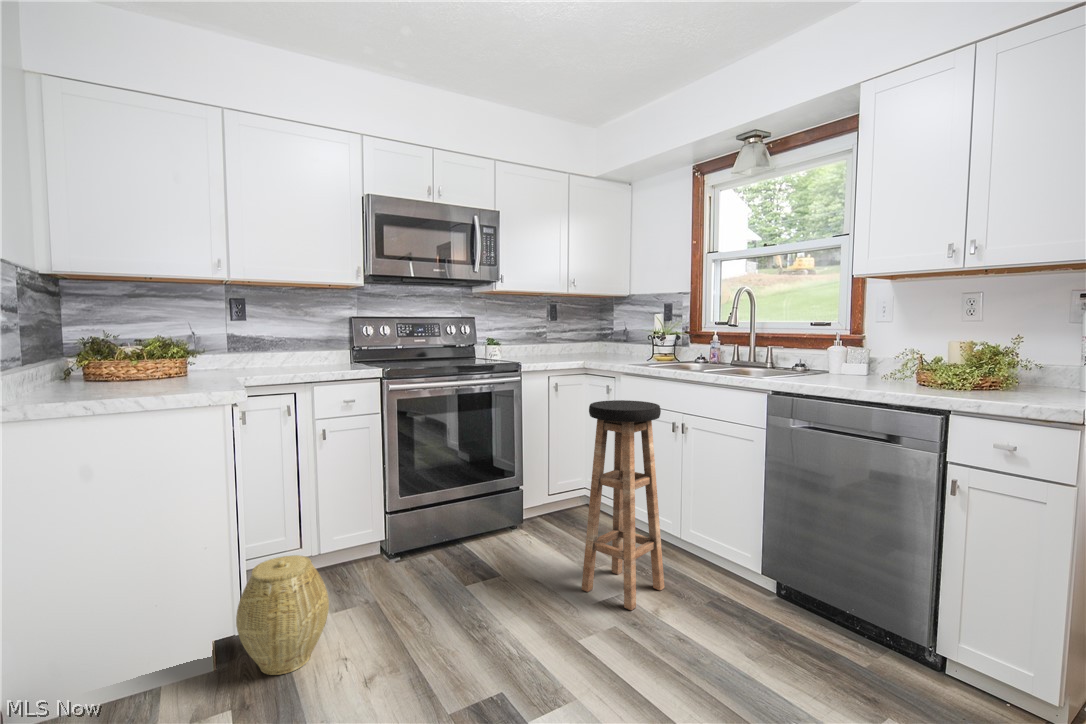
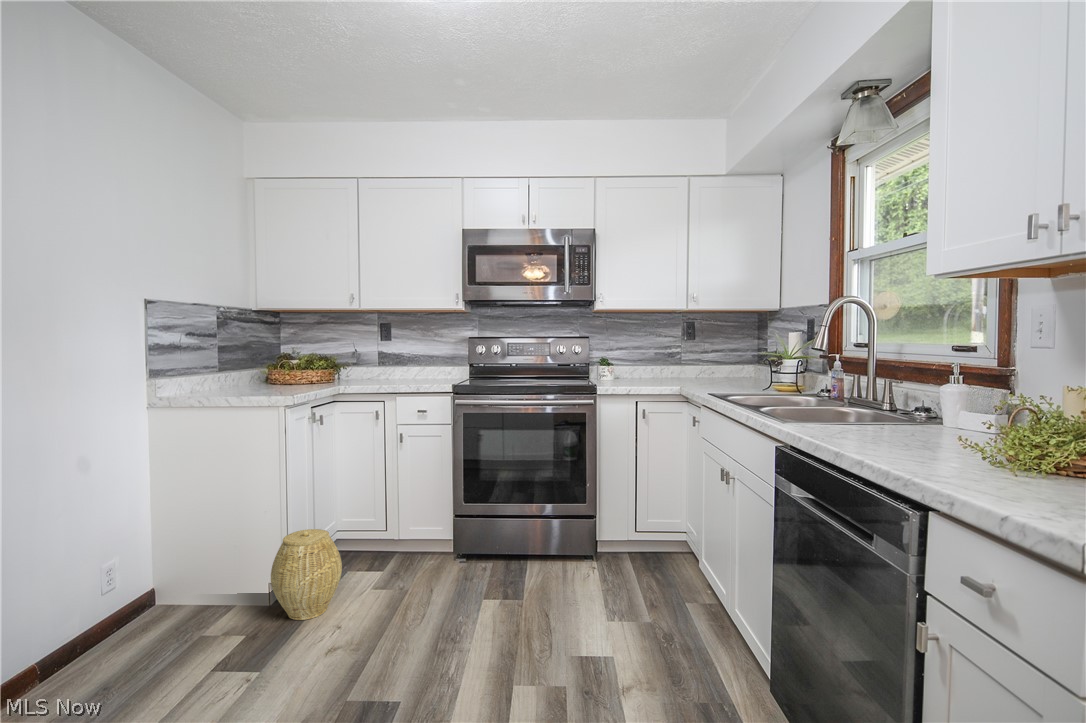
bar stool: present [581,400,664,610] -> none [570,433,656,672]

